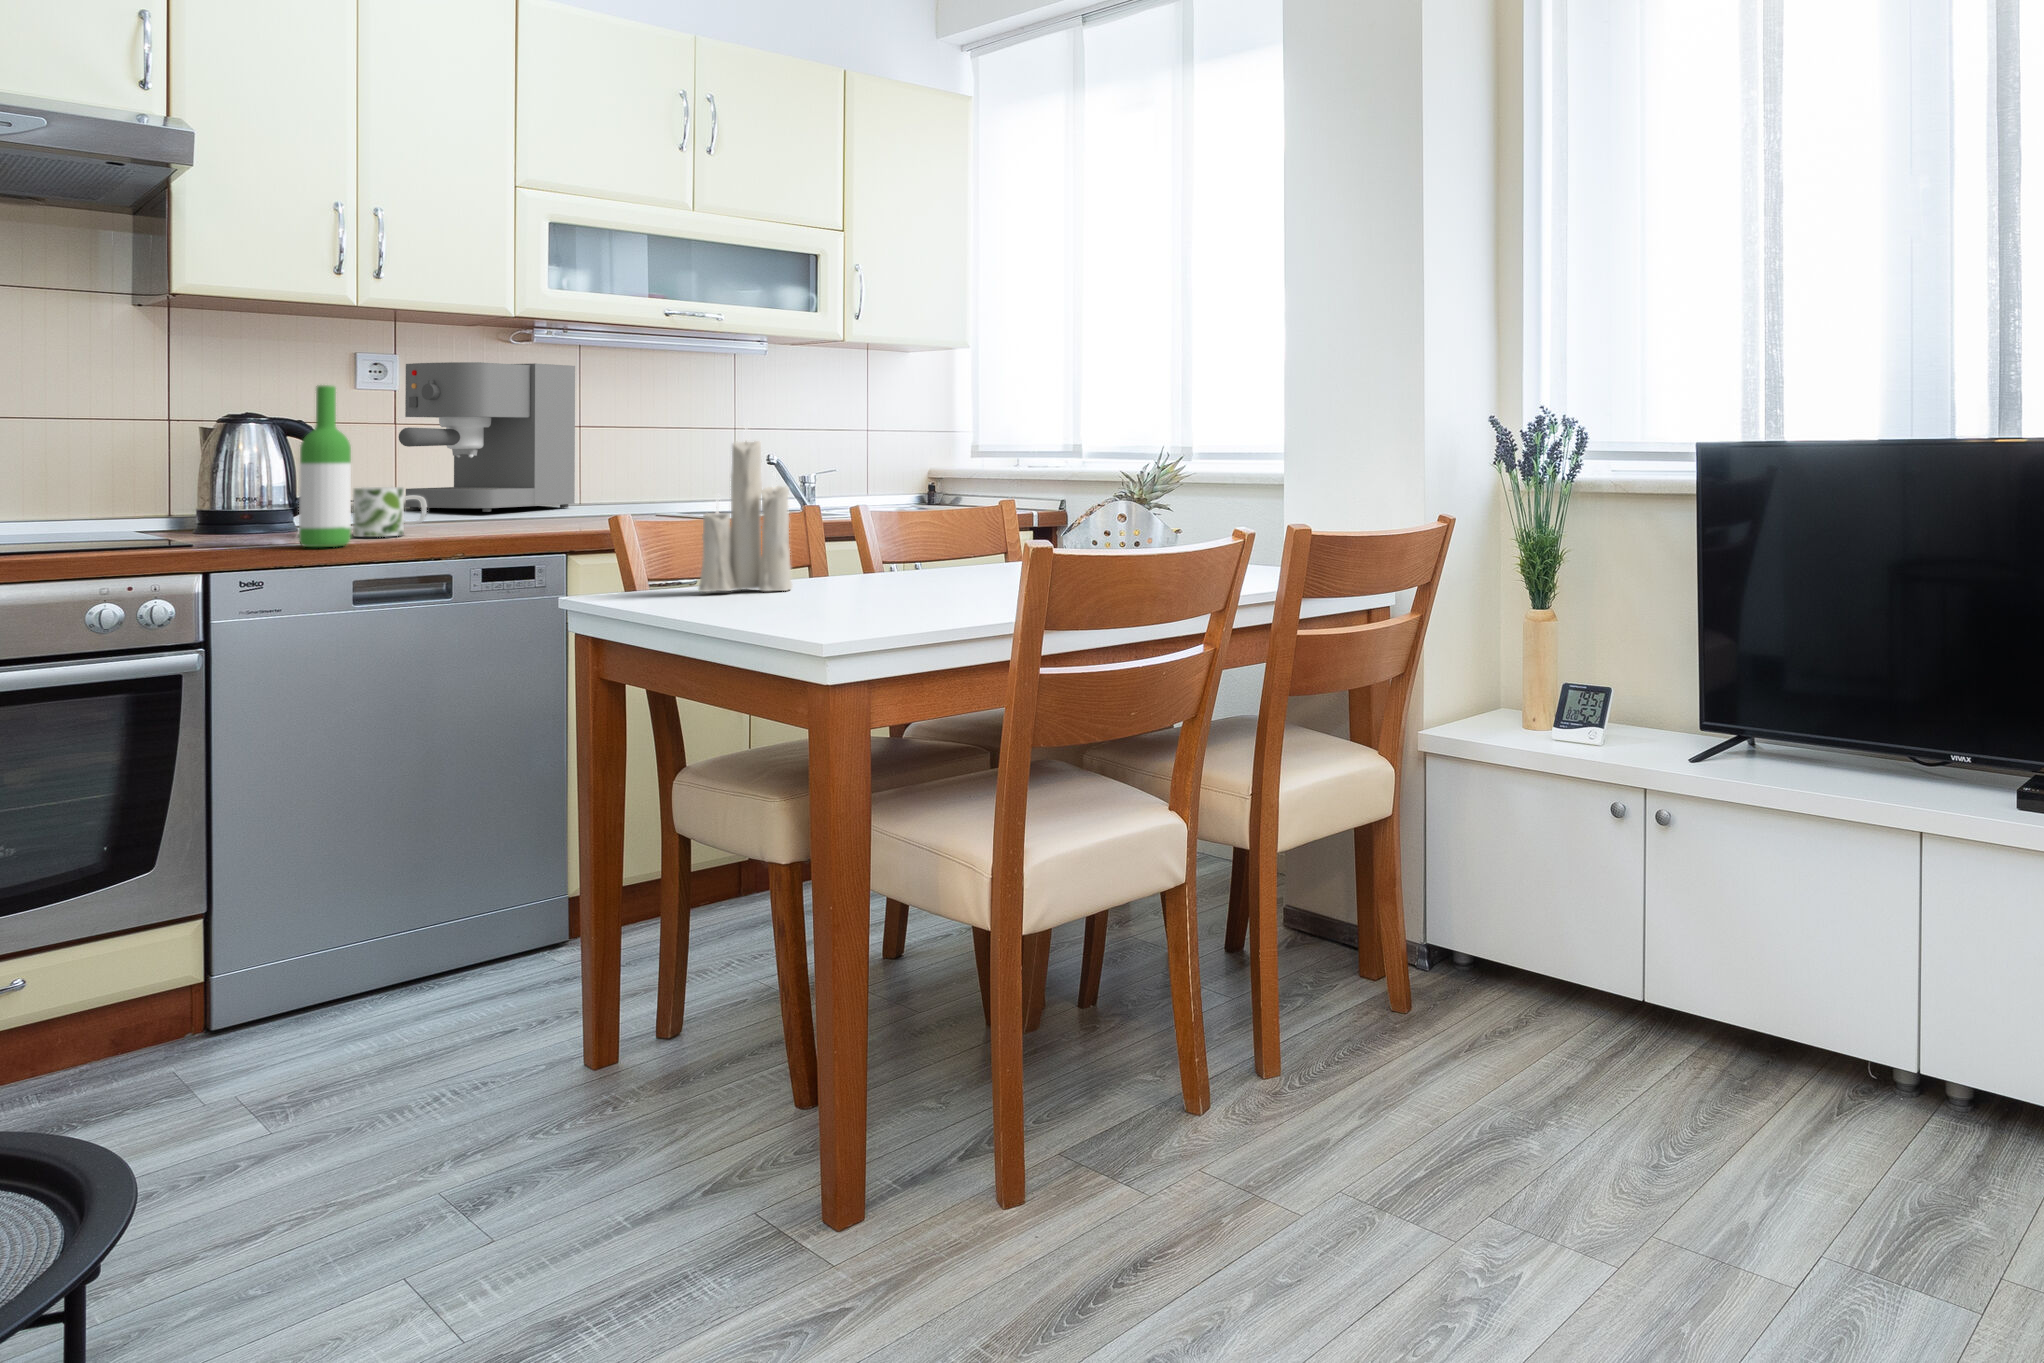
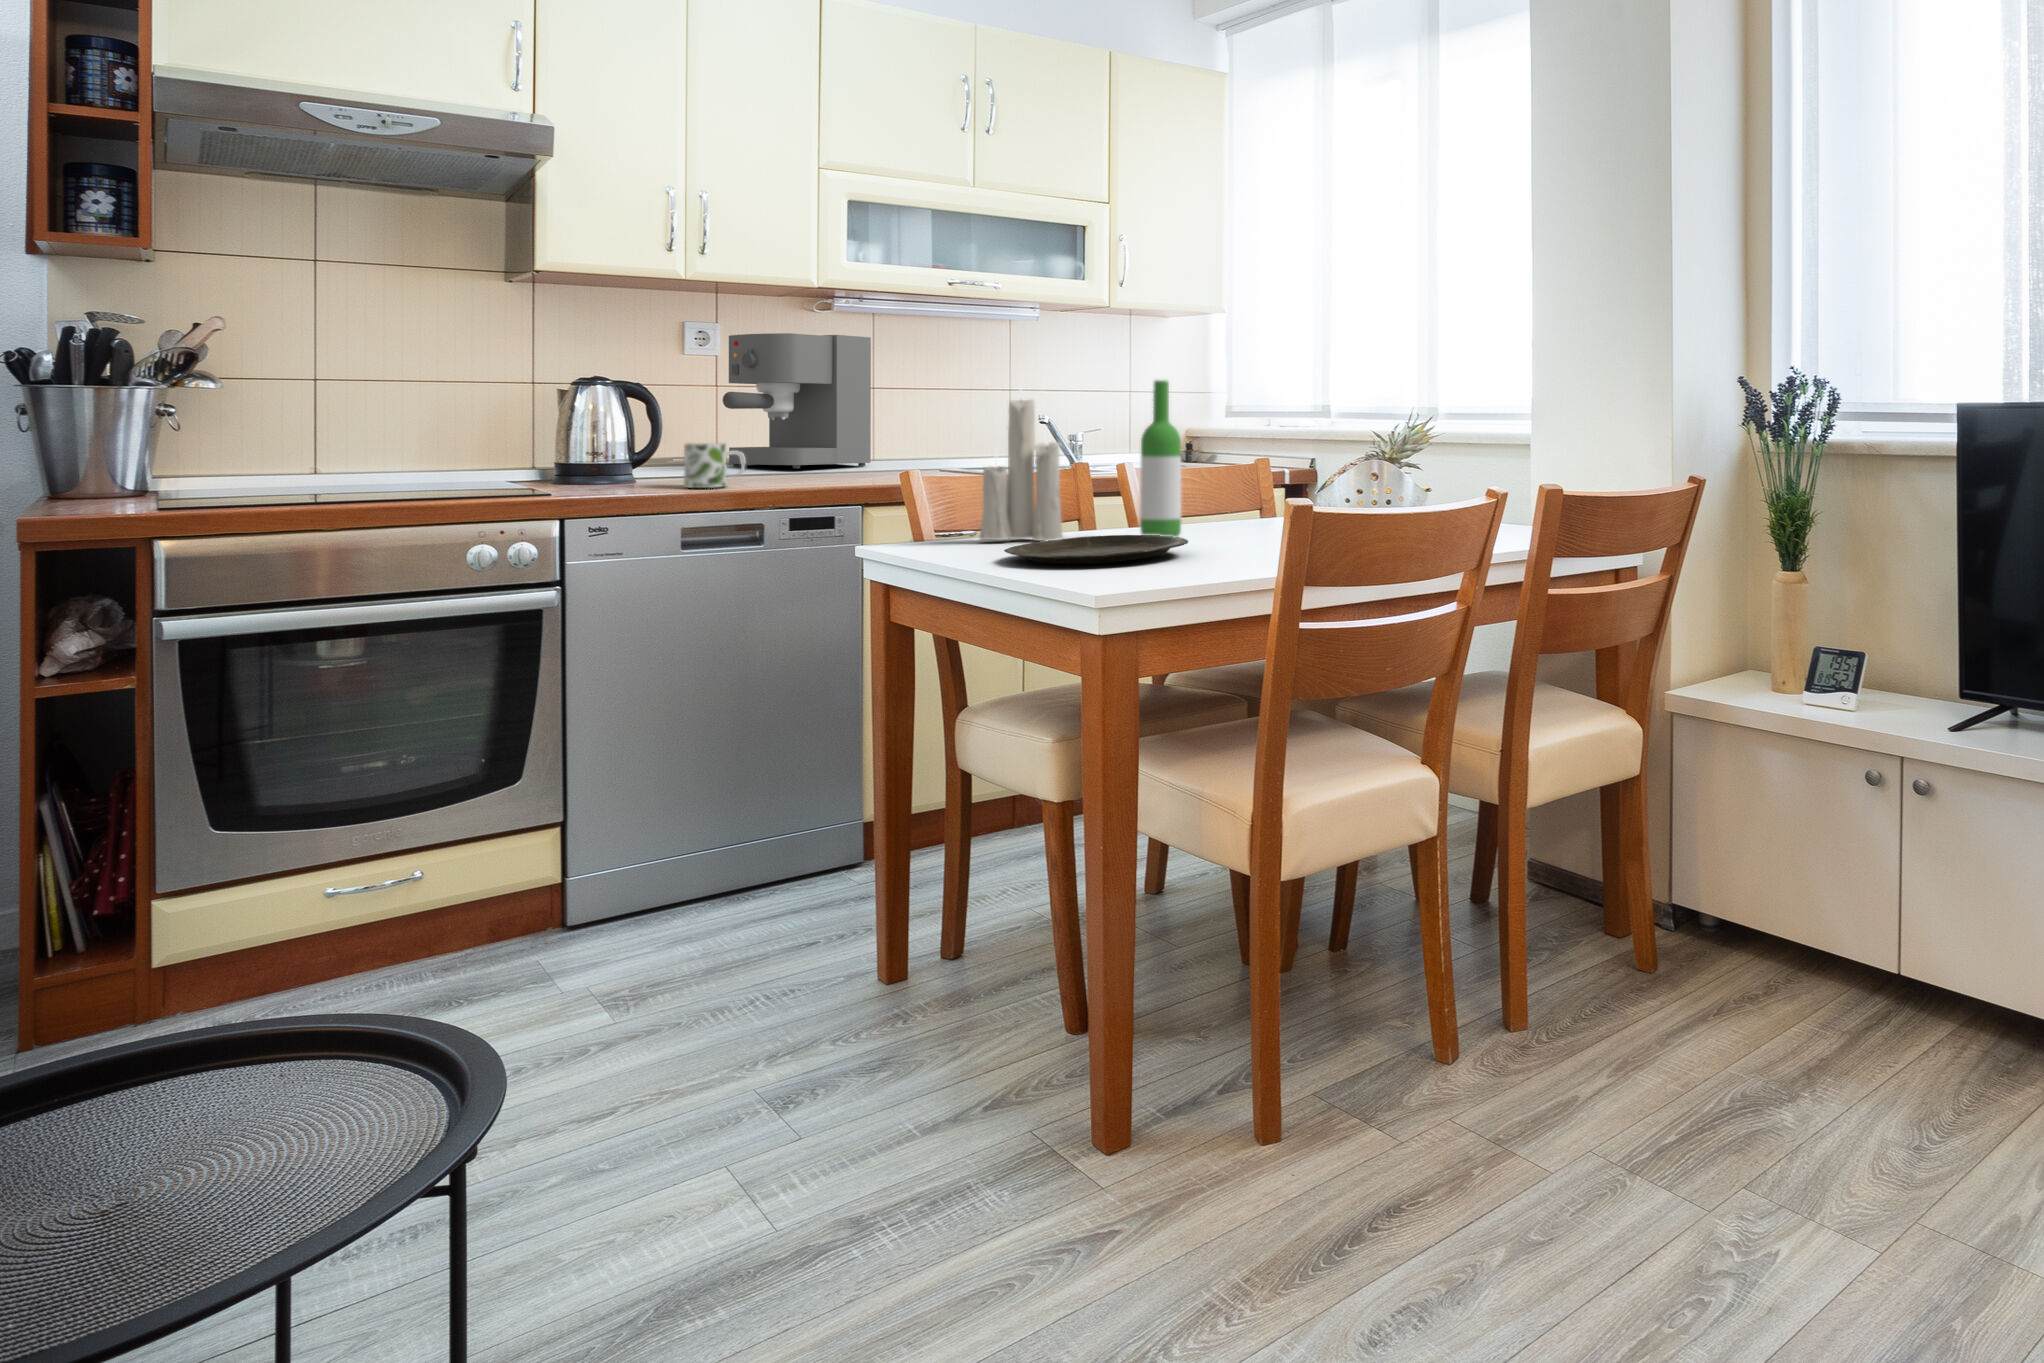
wine bottle: present [299,385,351,547] -> present [1140,380,1181,536]
plate: none [725,584,927,617] -> present [1004,535,1188,564]

